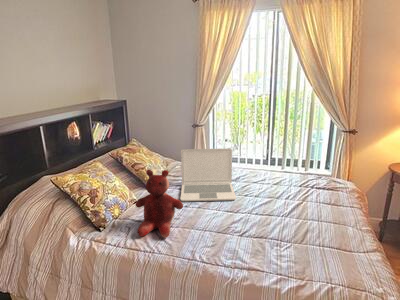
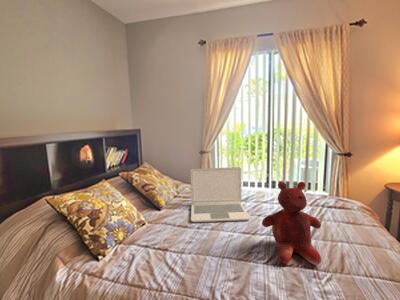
teddy bear: present [135,170,183,238] -> present [262,182,321,265]

